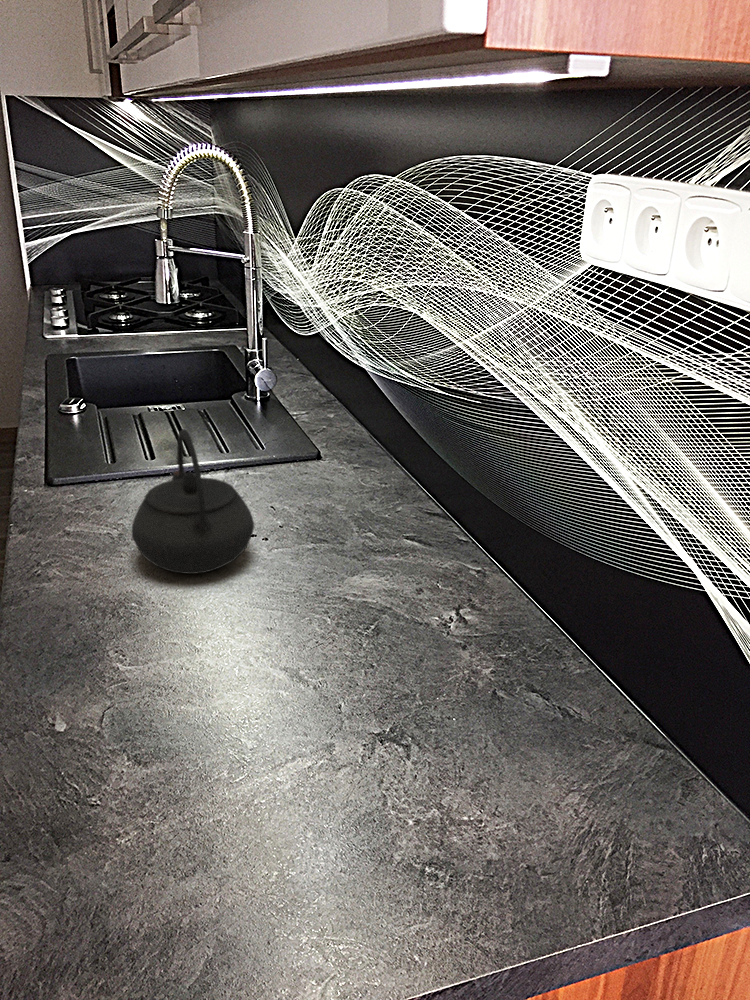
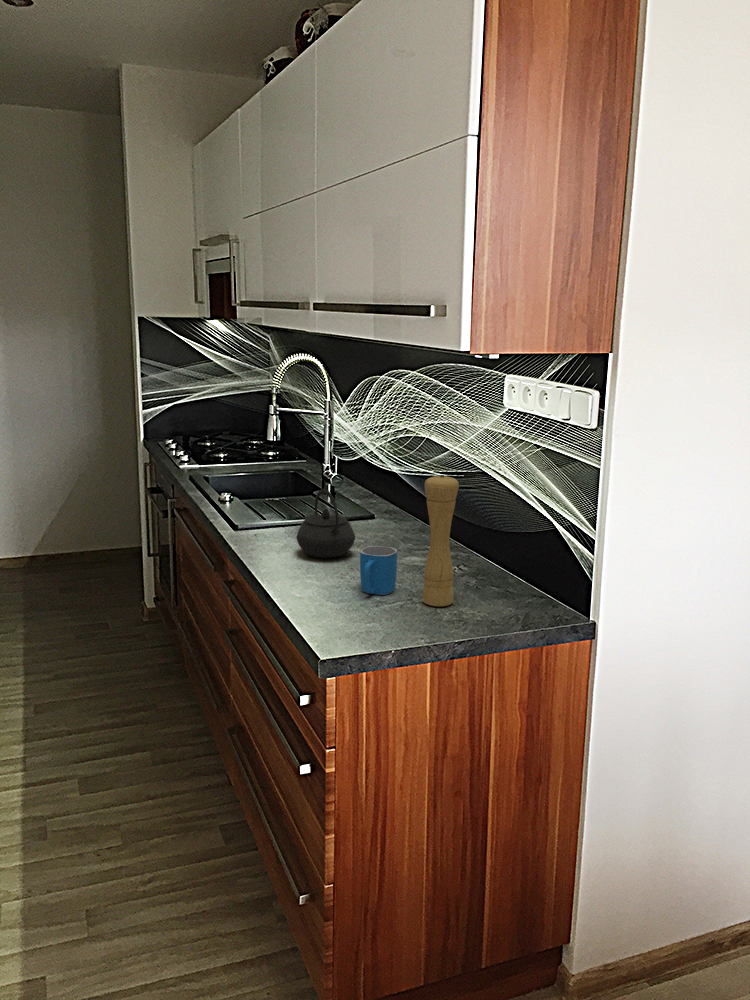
pepper mill: none [359,455,452,773] -> present [423,475,459,606]
mug: none [216,590,308,716] -> present [360,546,397,595]

